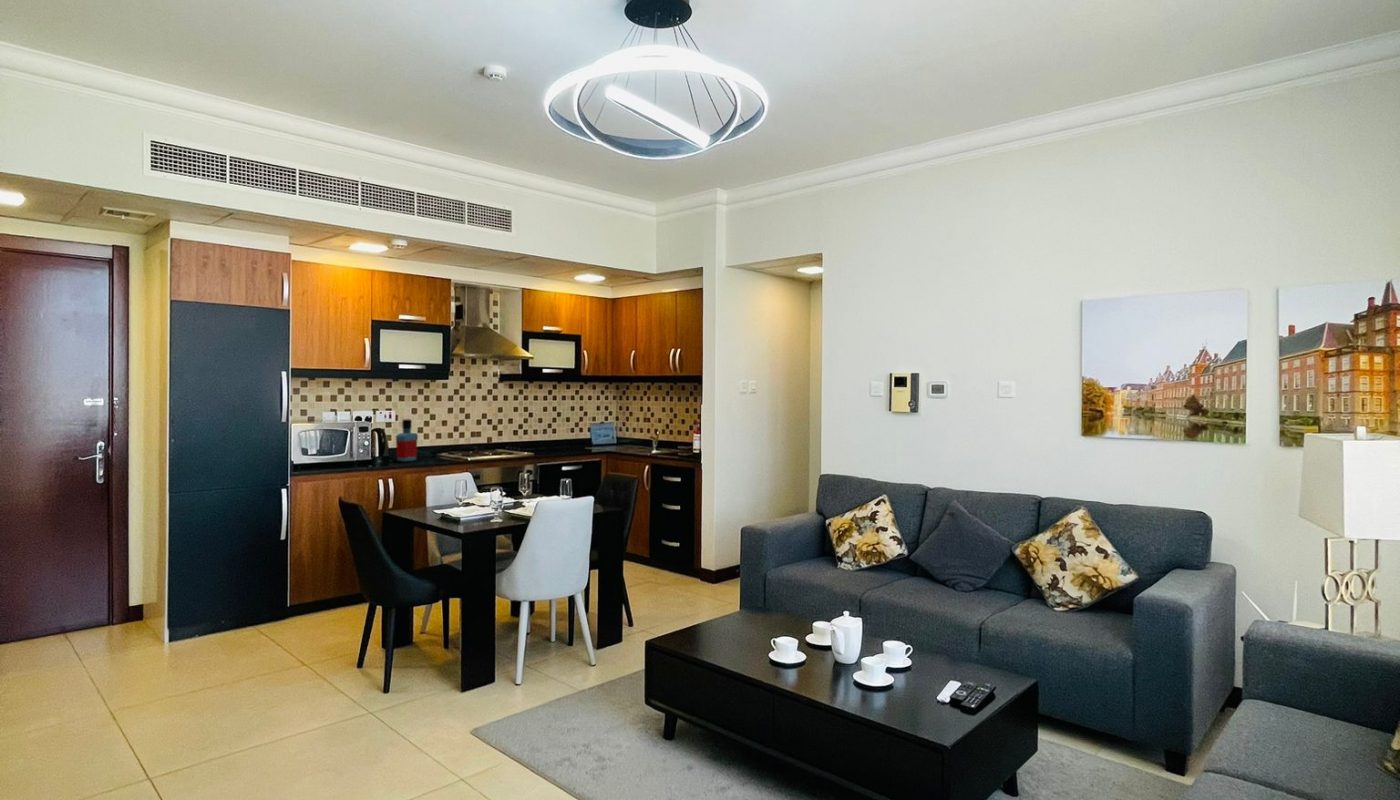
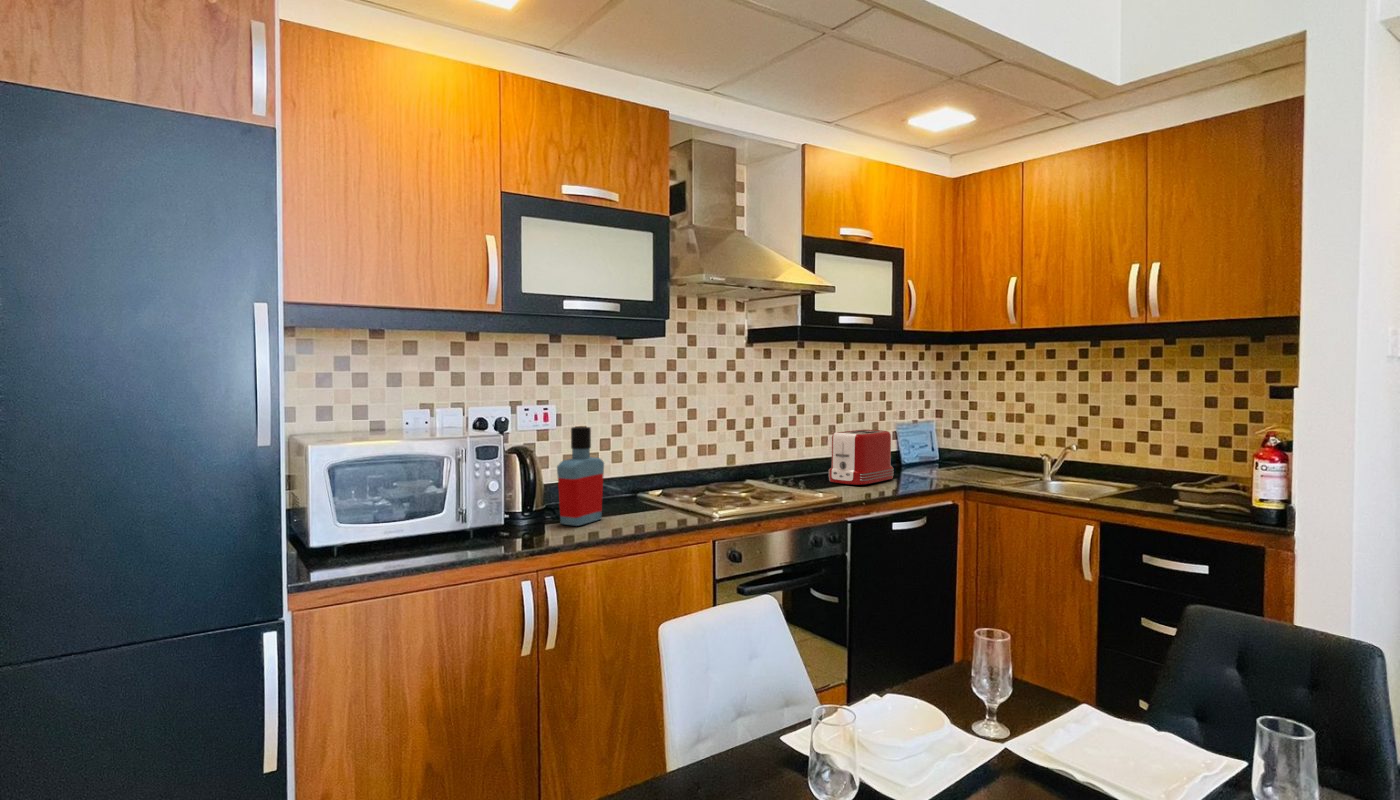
toaster: none [538,425,573,451] -> present [828,430,894,485]

